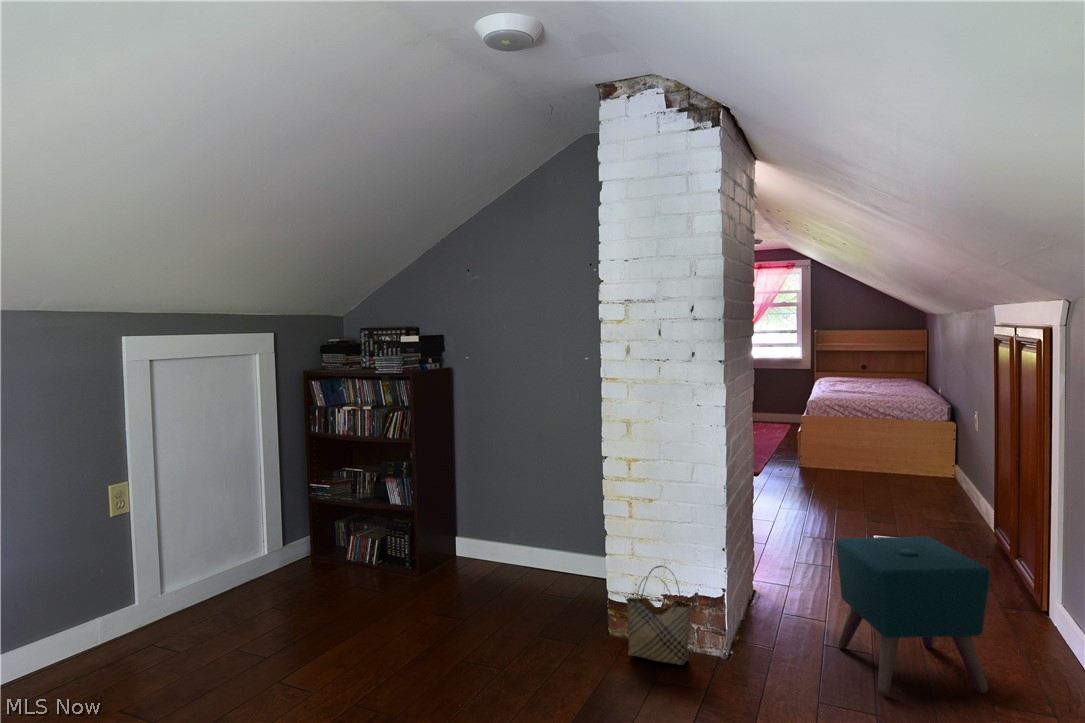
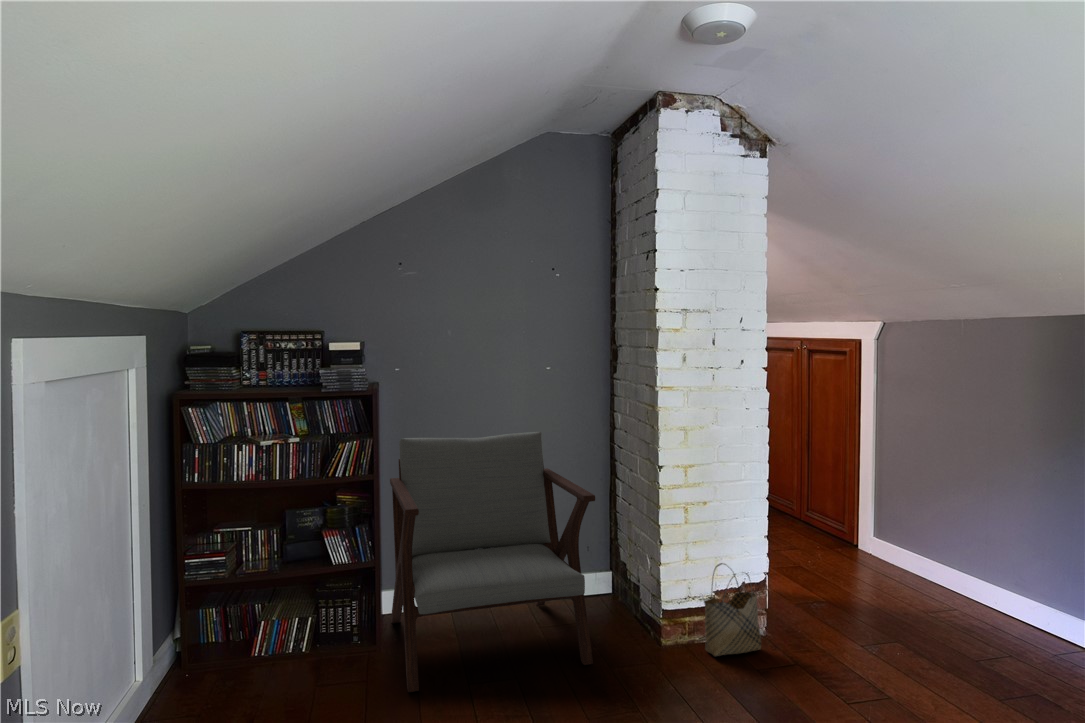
lounge chair: none [384,413,582,626] -> present [390,432,595,692]
ottoman: present [836,536,990,695] -> none [807,500,920,625]

